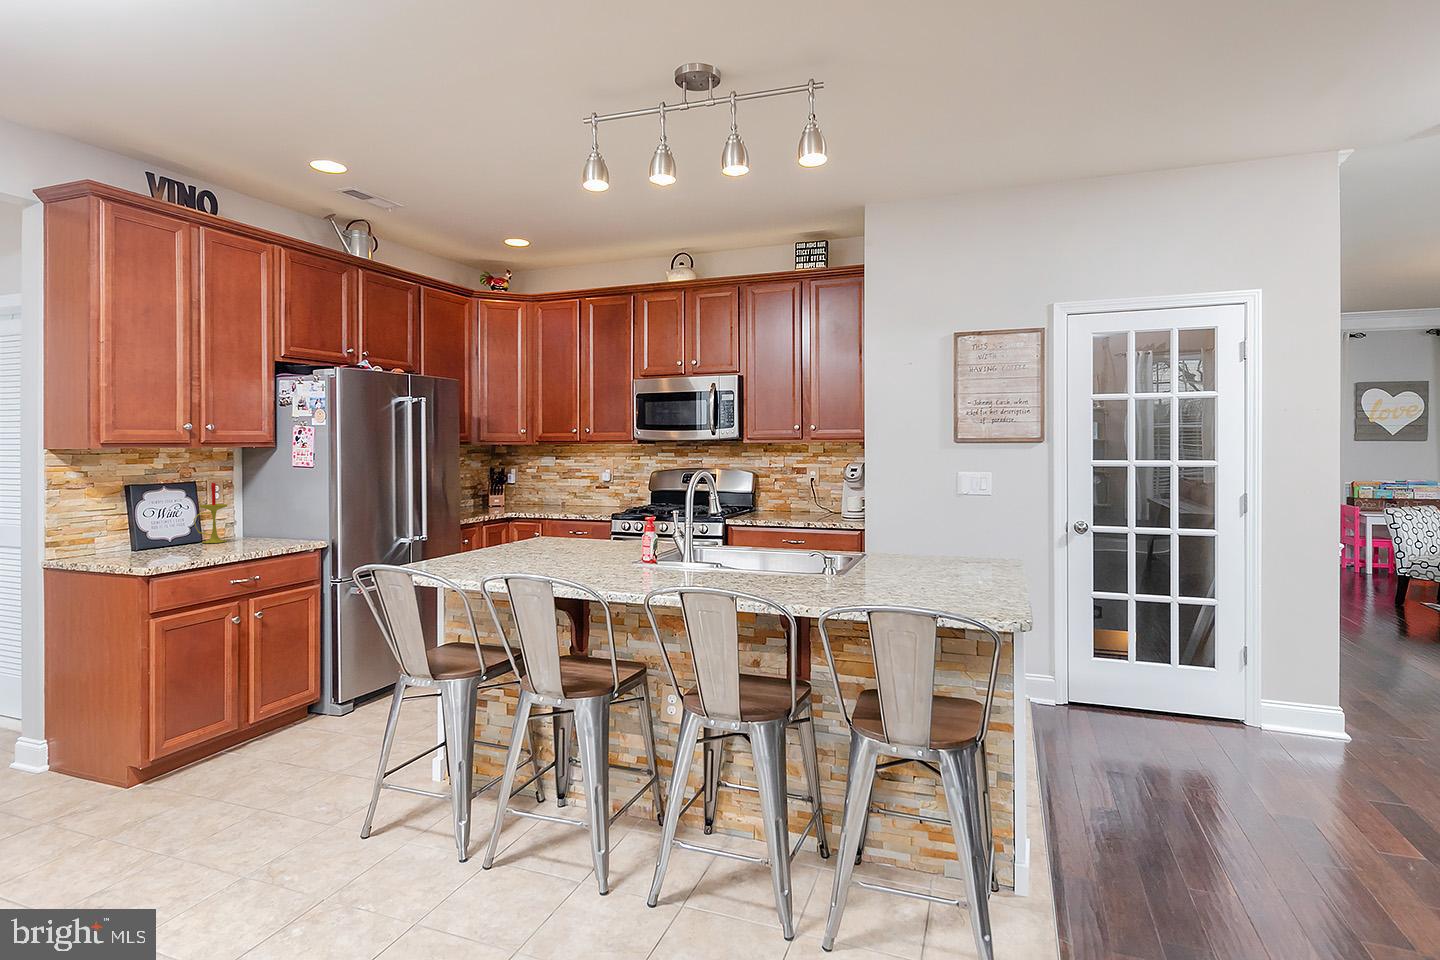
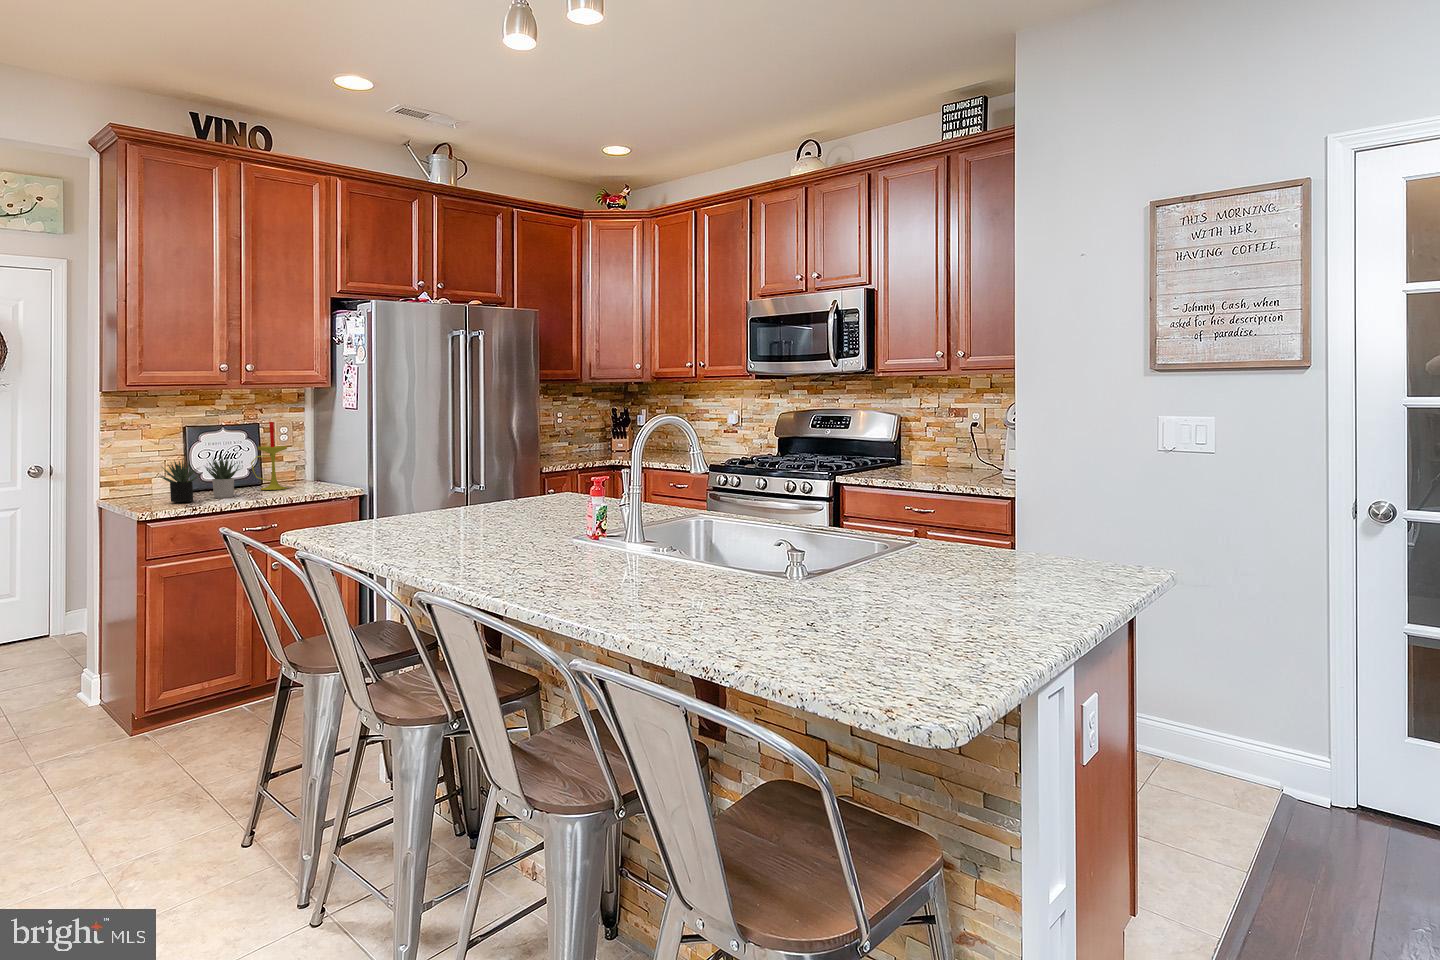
succulent plant: none [108,512,188,556] -> present [160,455,240,502]

